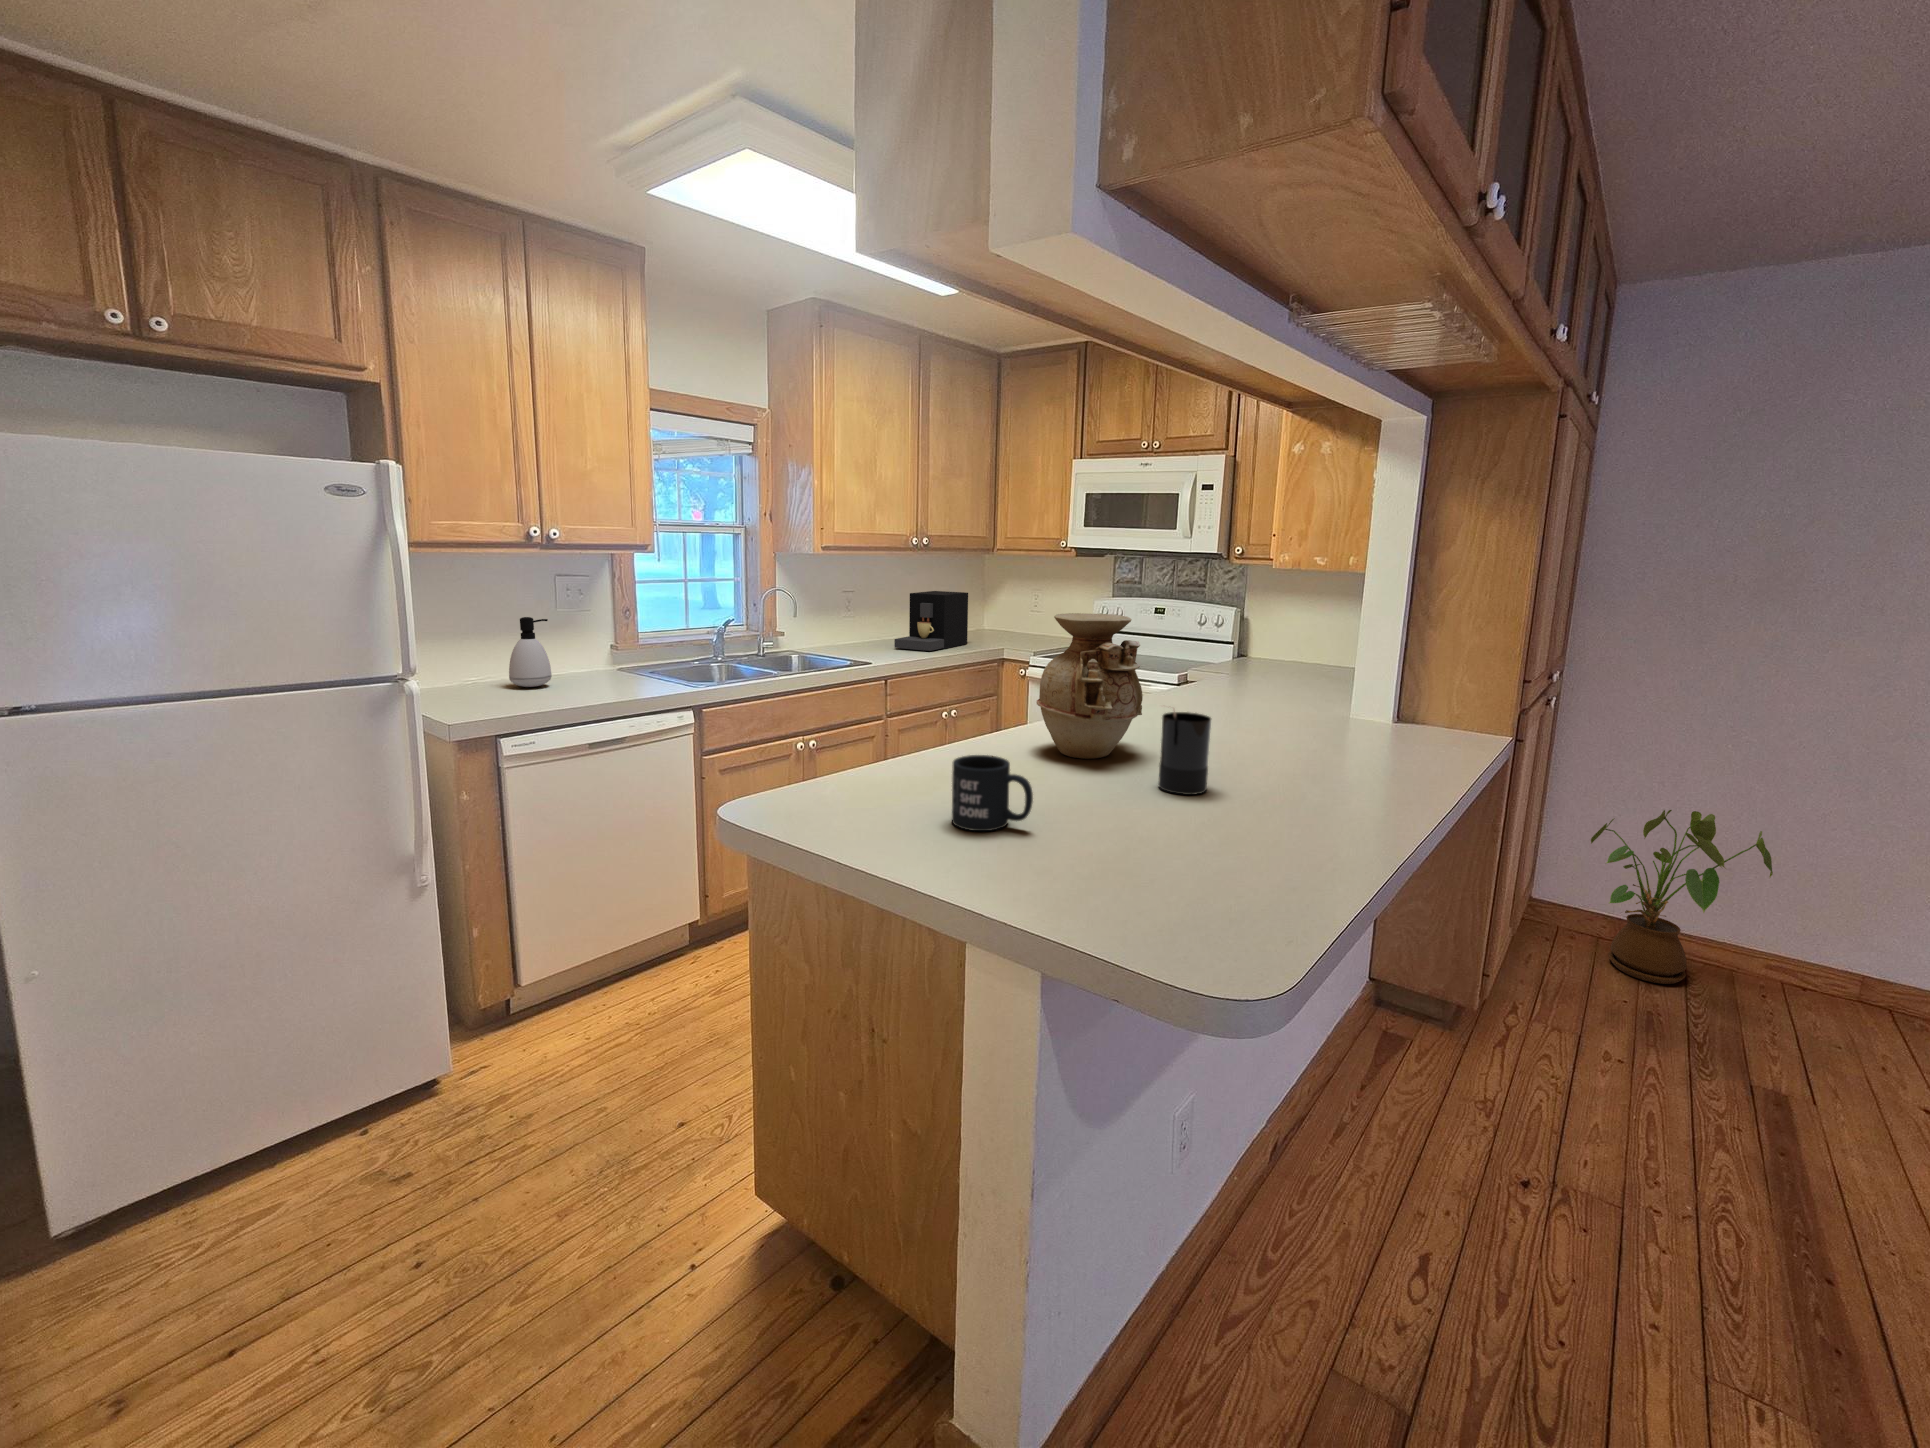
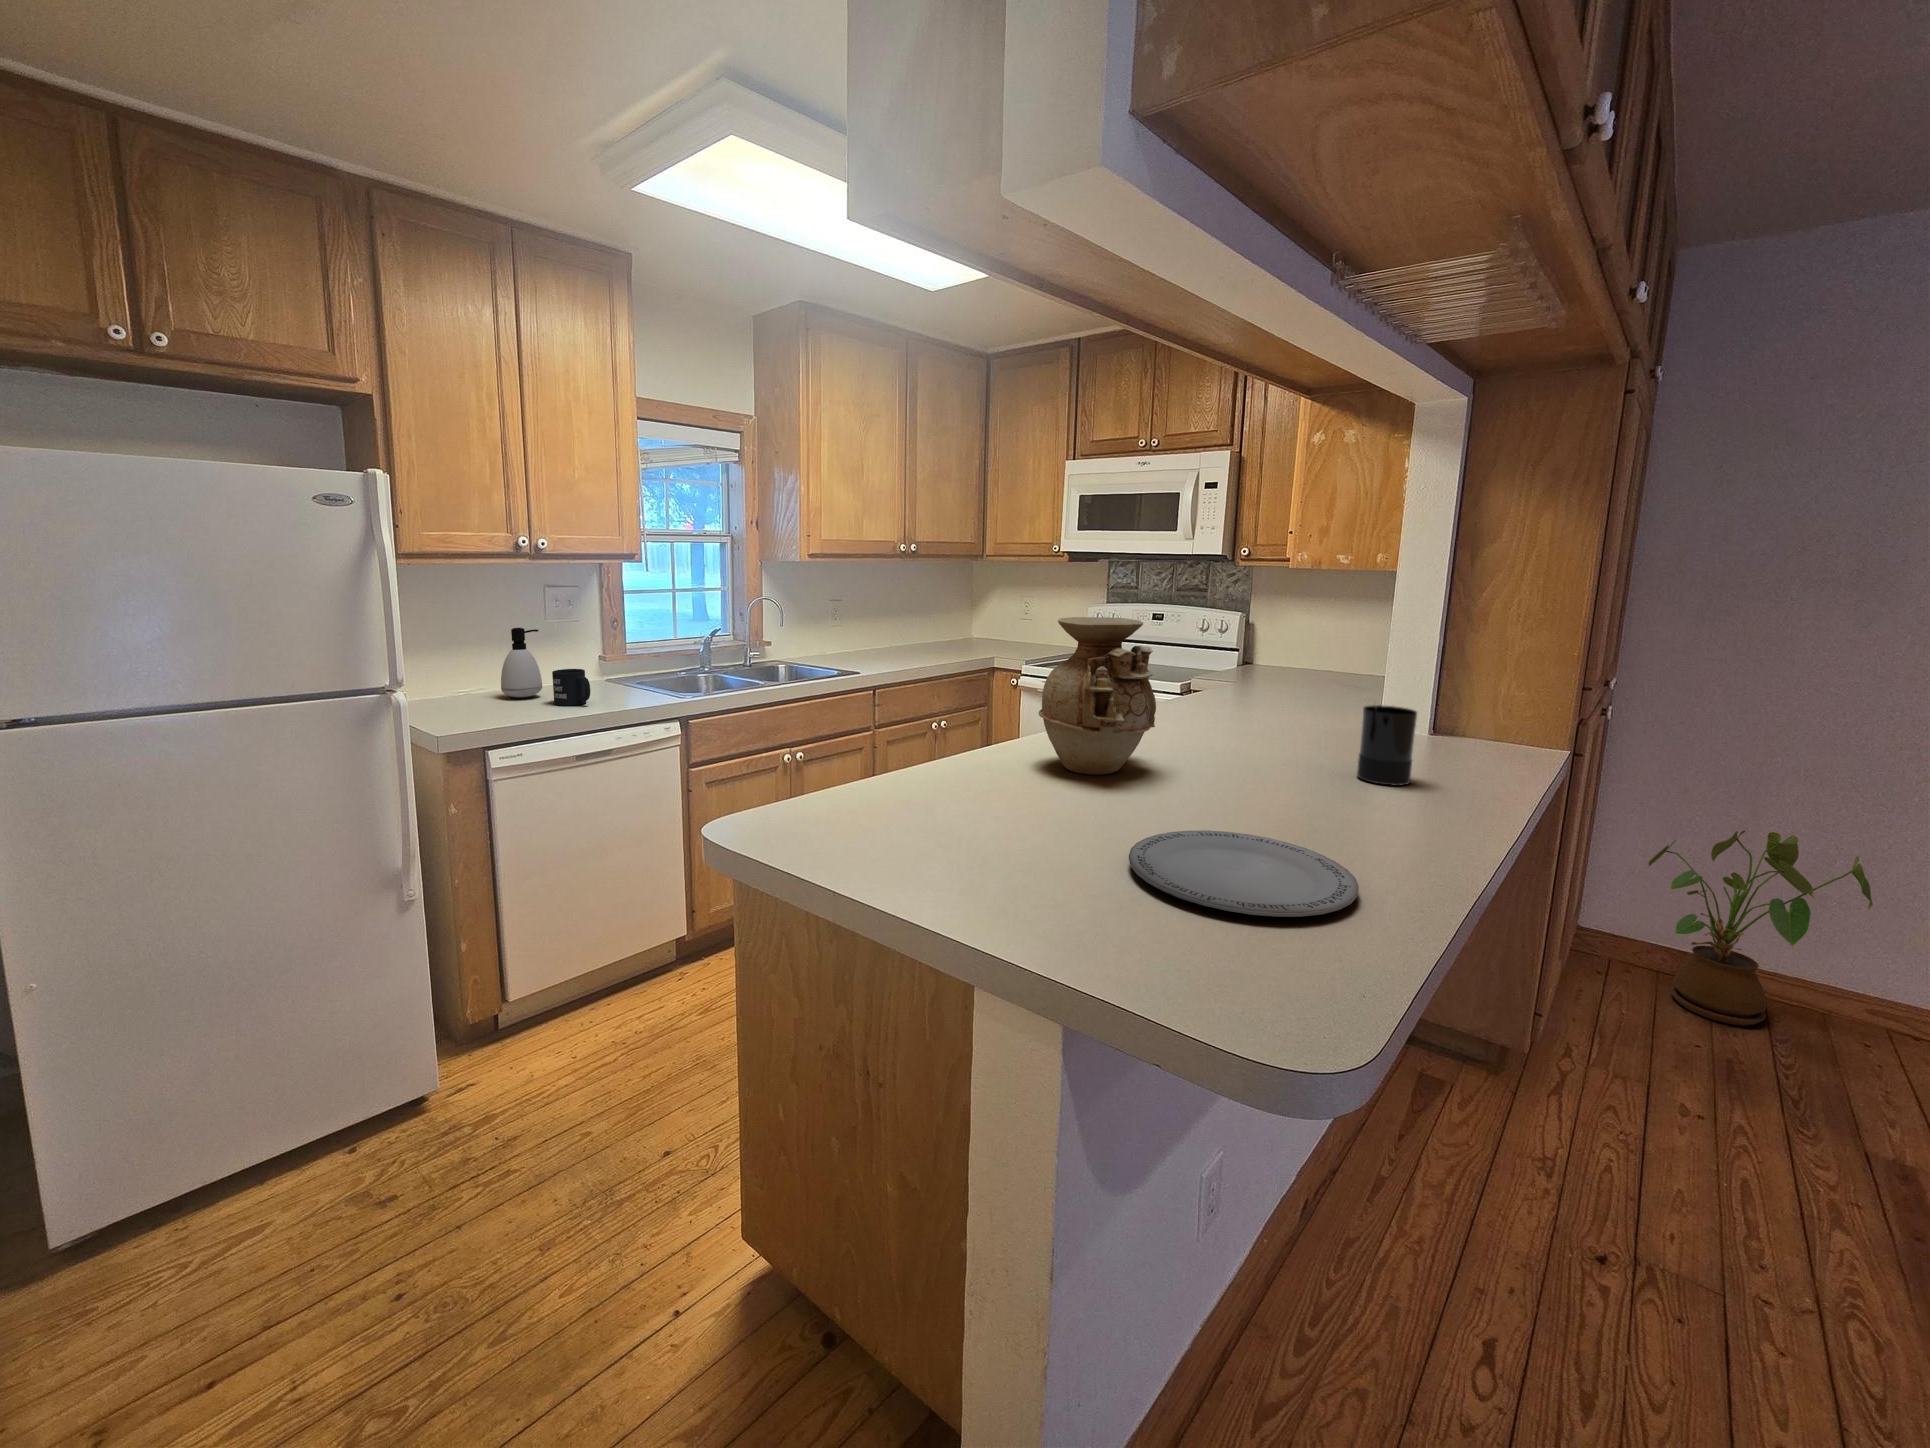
coffee maker: present [894,591,968,651] -> none [883,598,958,659]
candle: present [1158,710,1211,795] -> present [1357,699,1417,786]
mug: present [952,755,1033,831] -> present [552,669,590,706]
plate: none [1107,805,1299,874] -> present [1129,831,1359,917]

